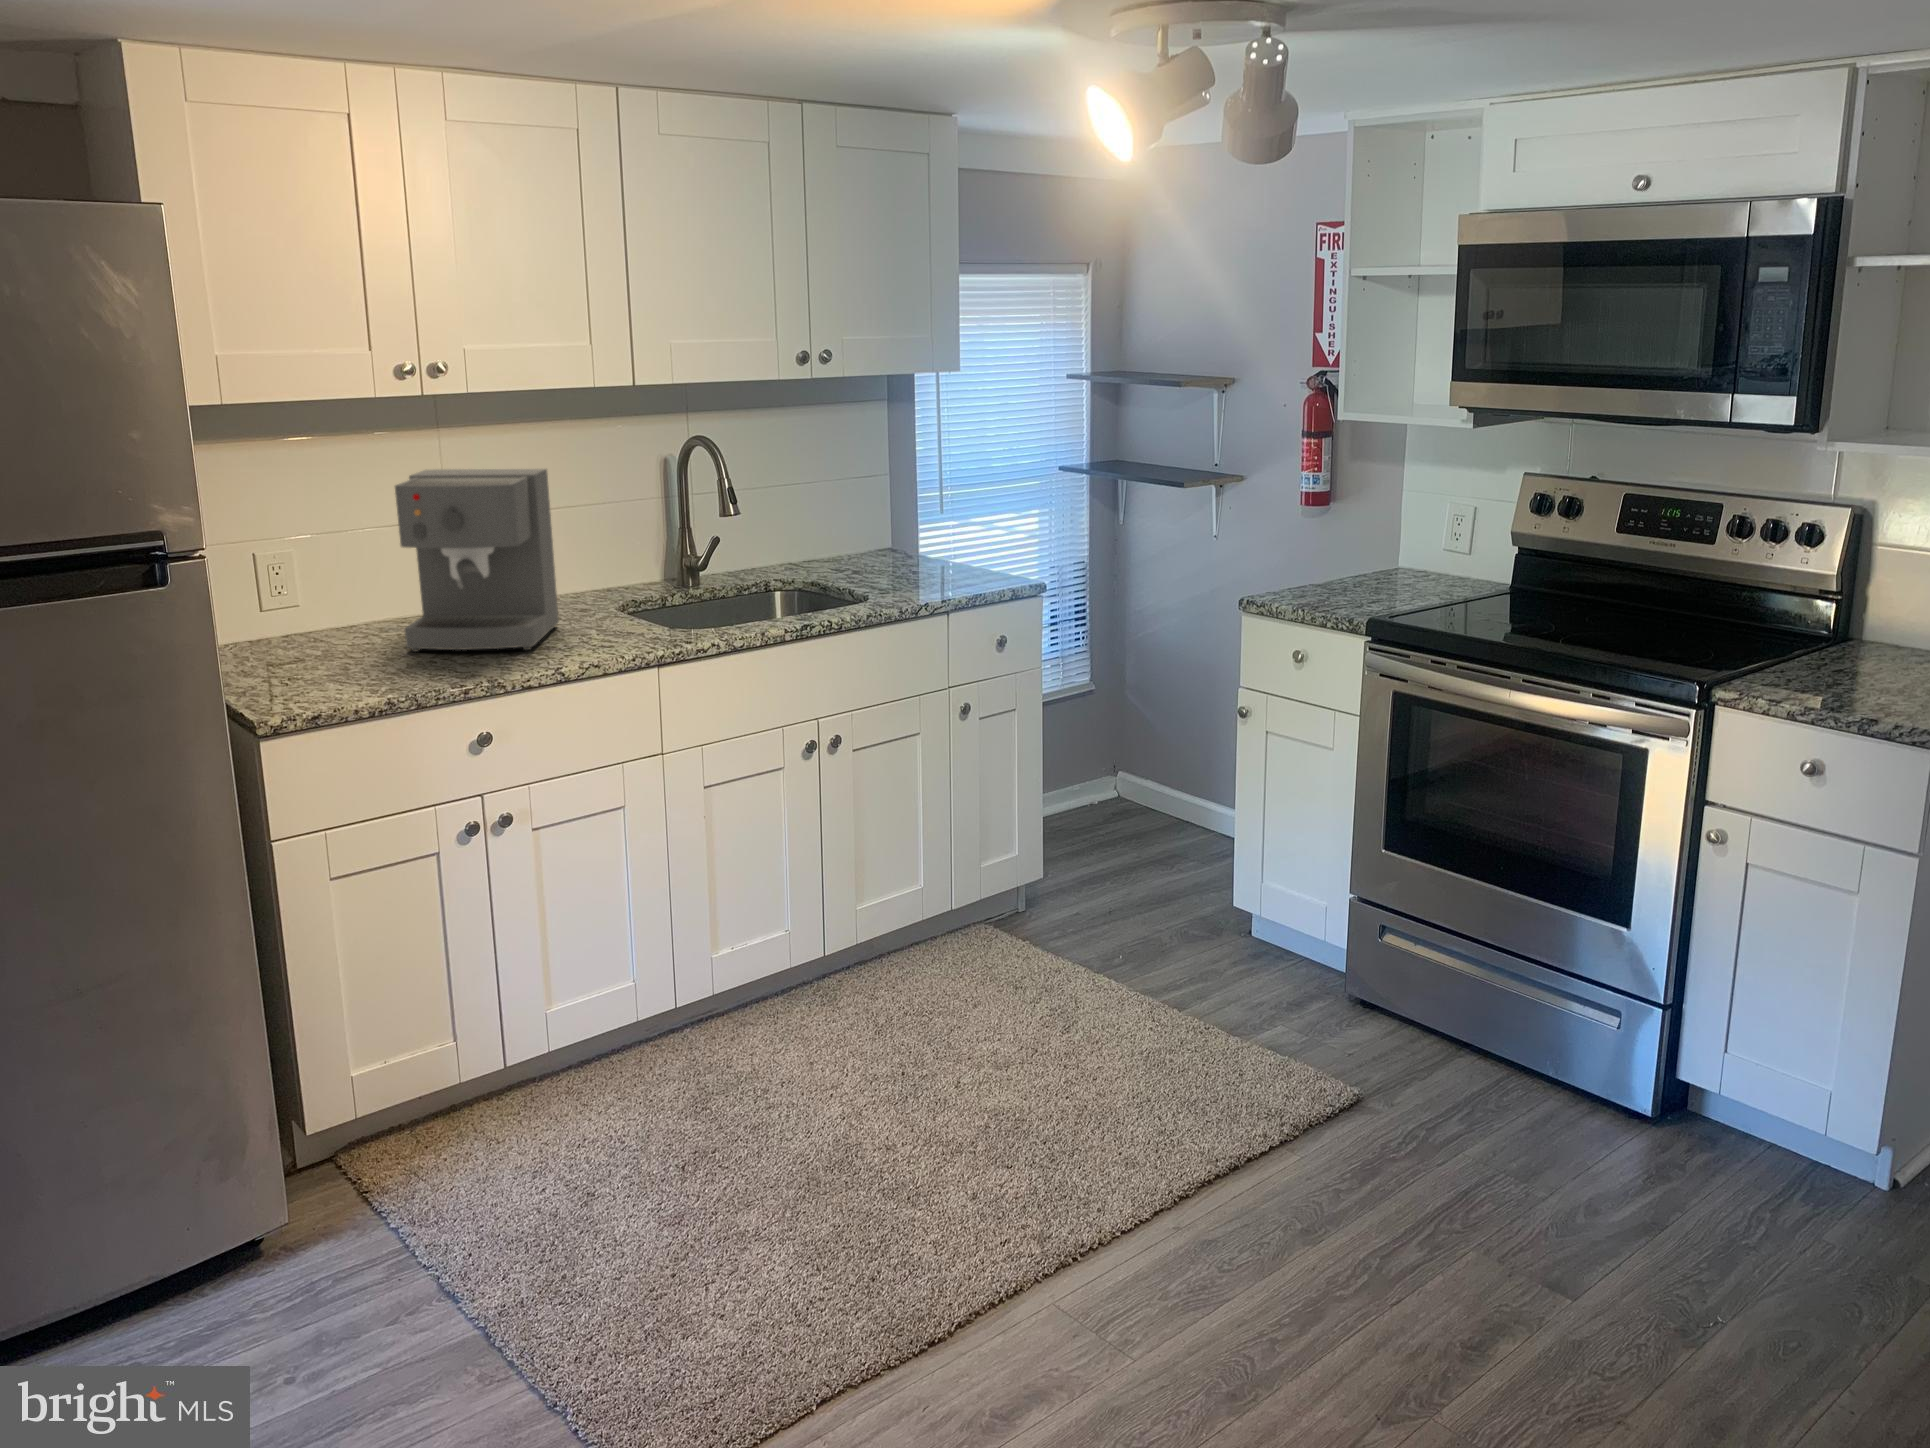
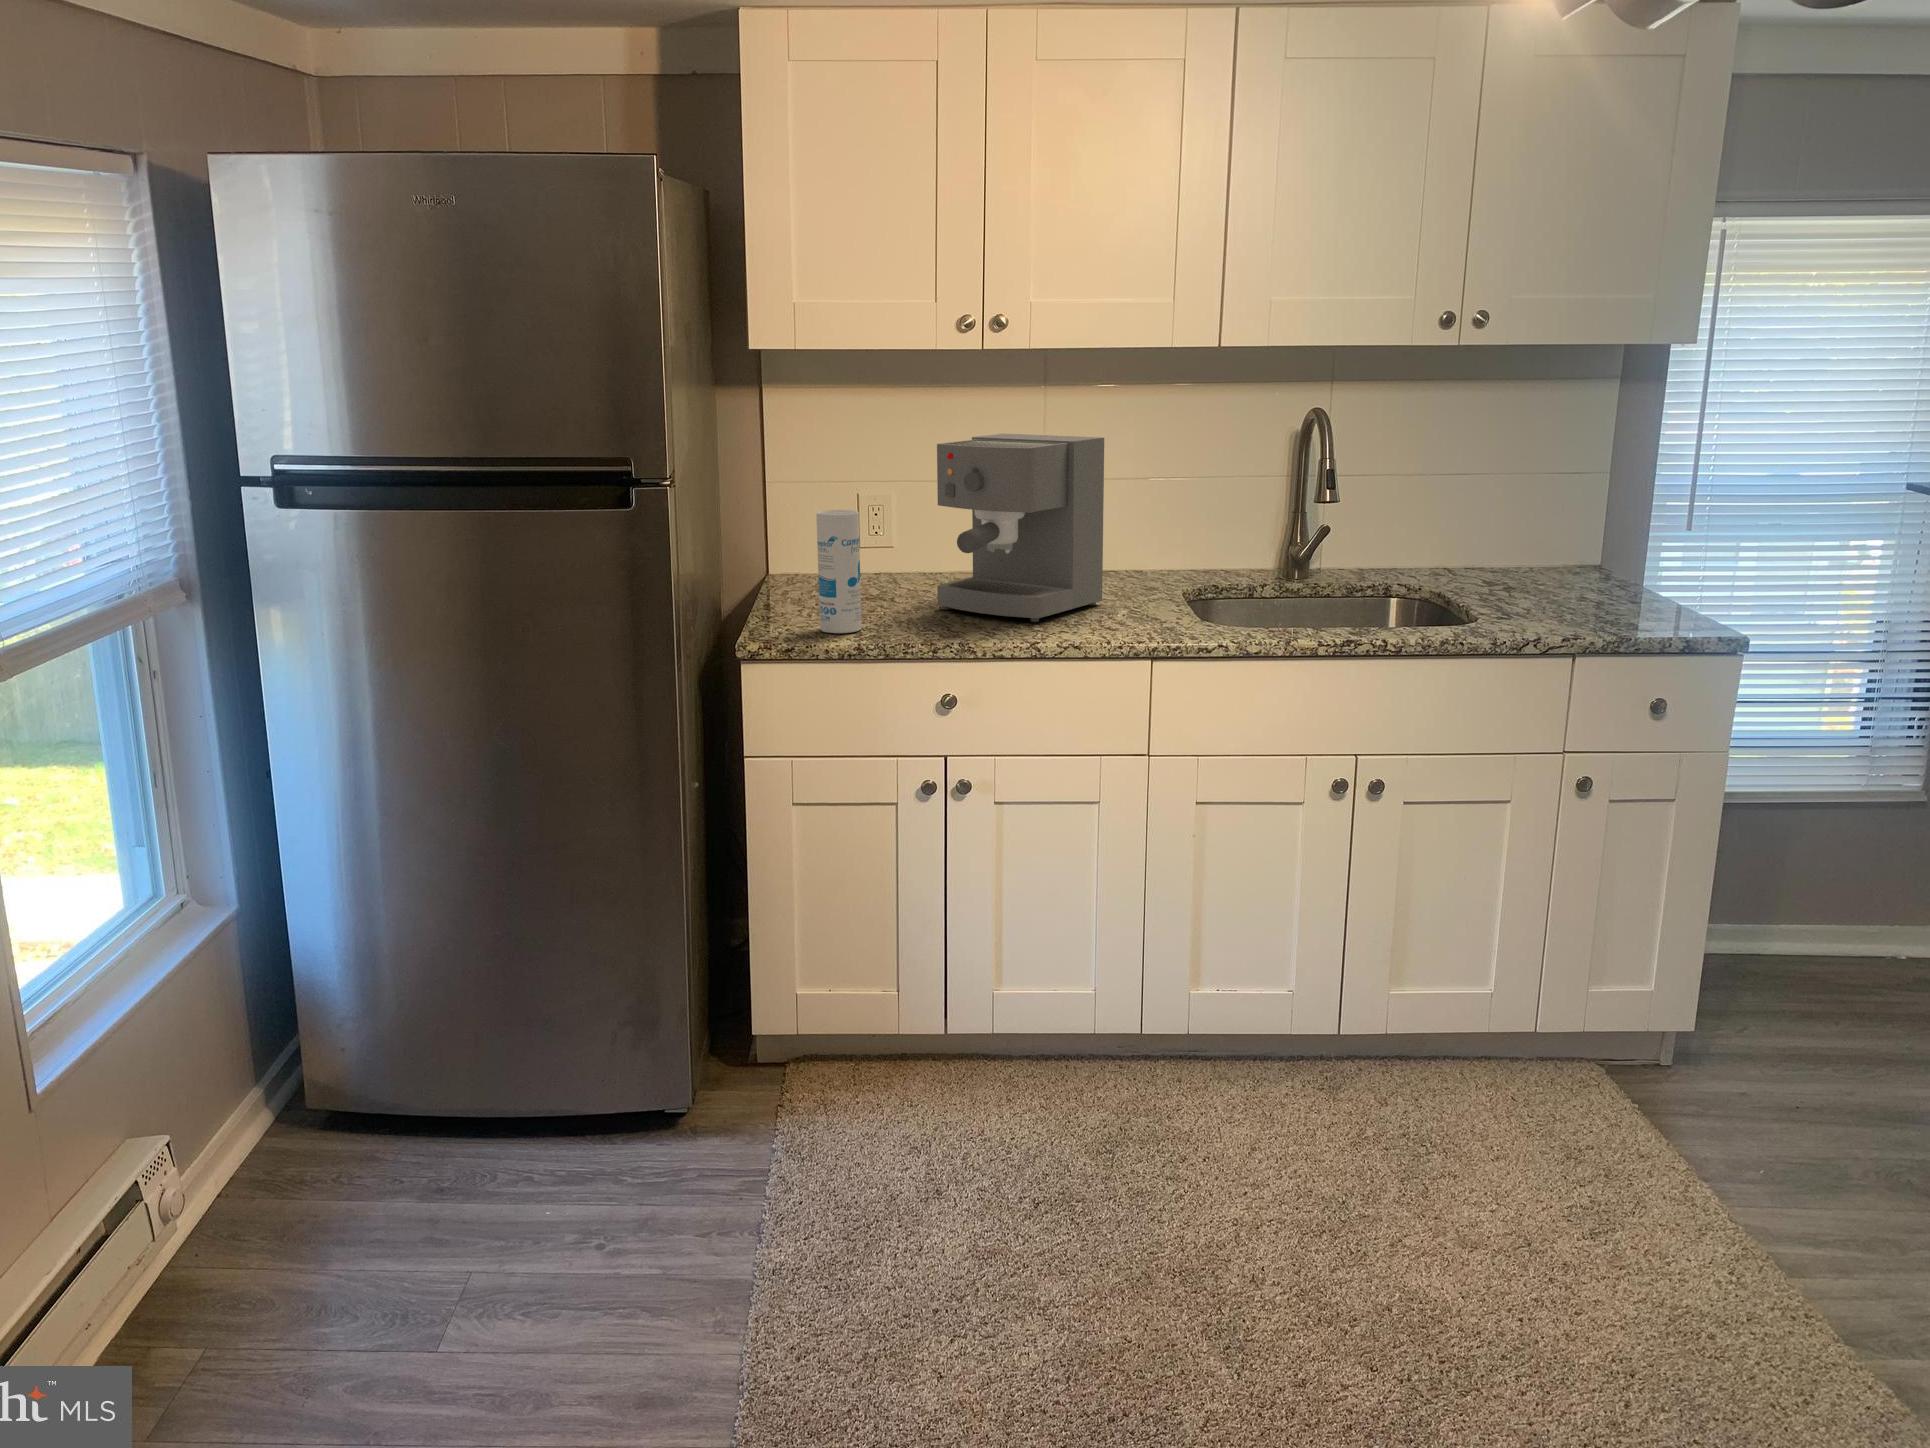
canister: none [305,561,366,691] -> present [816,510,862,633]

